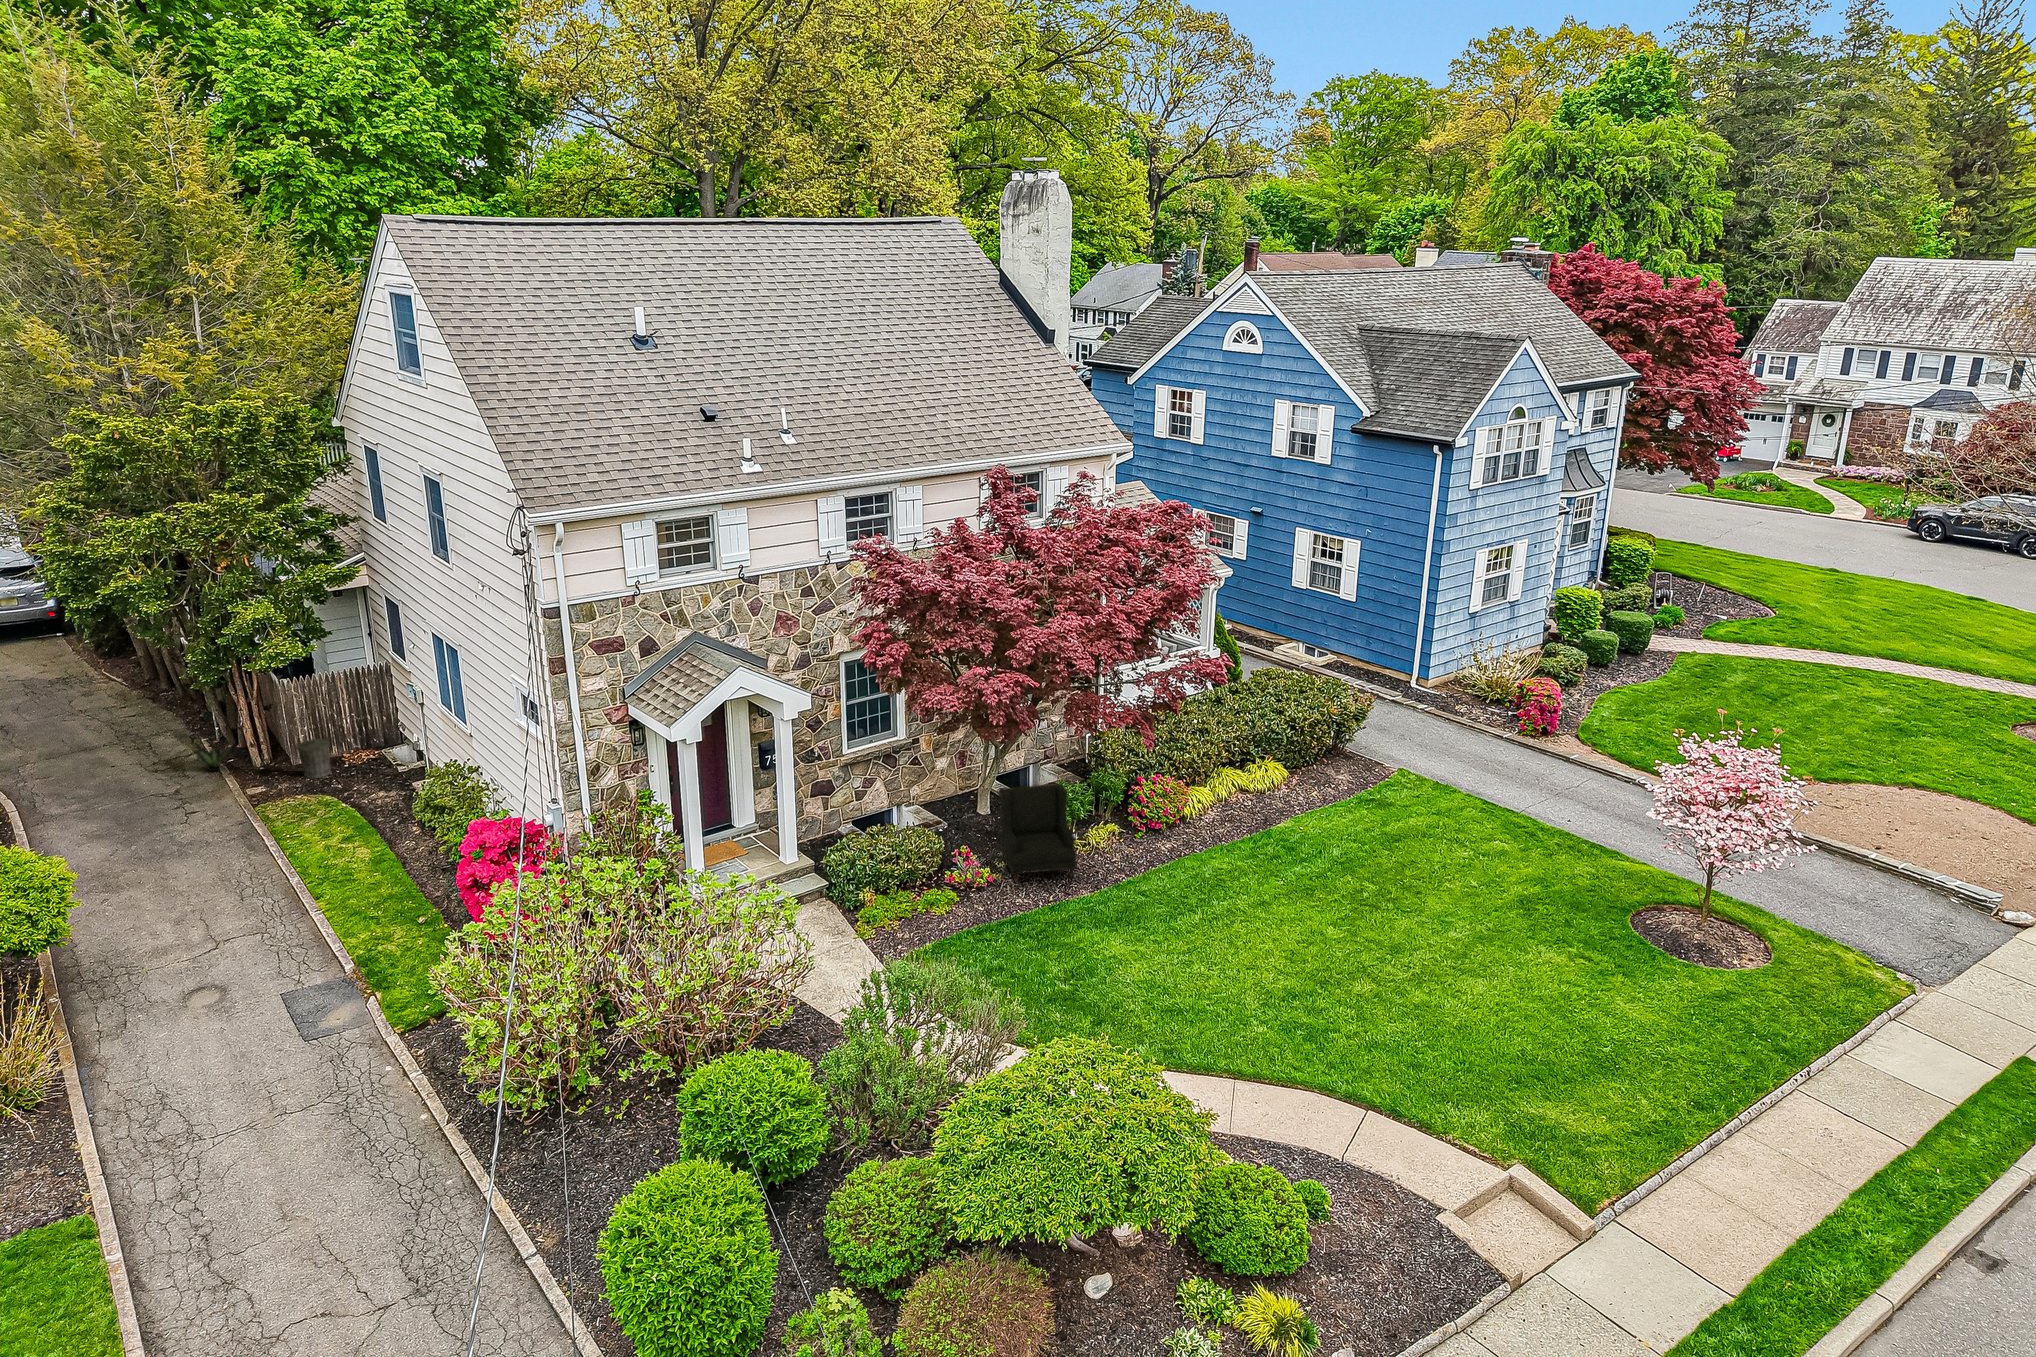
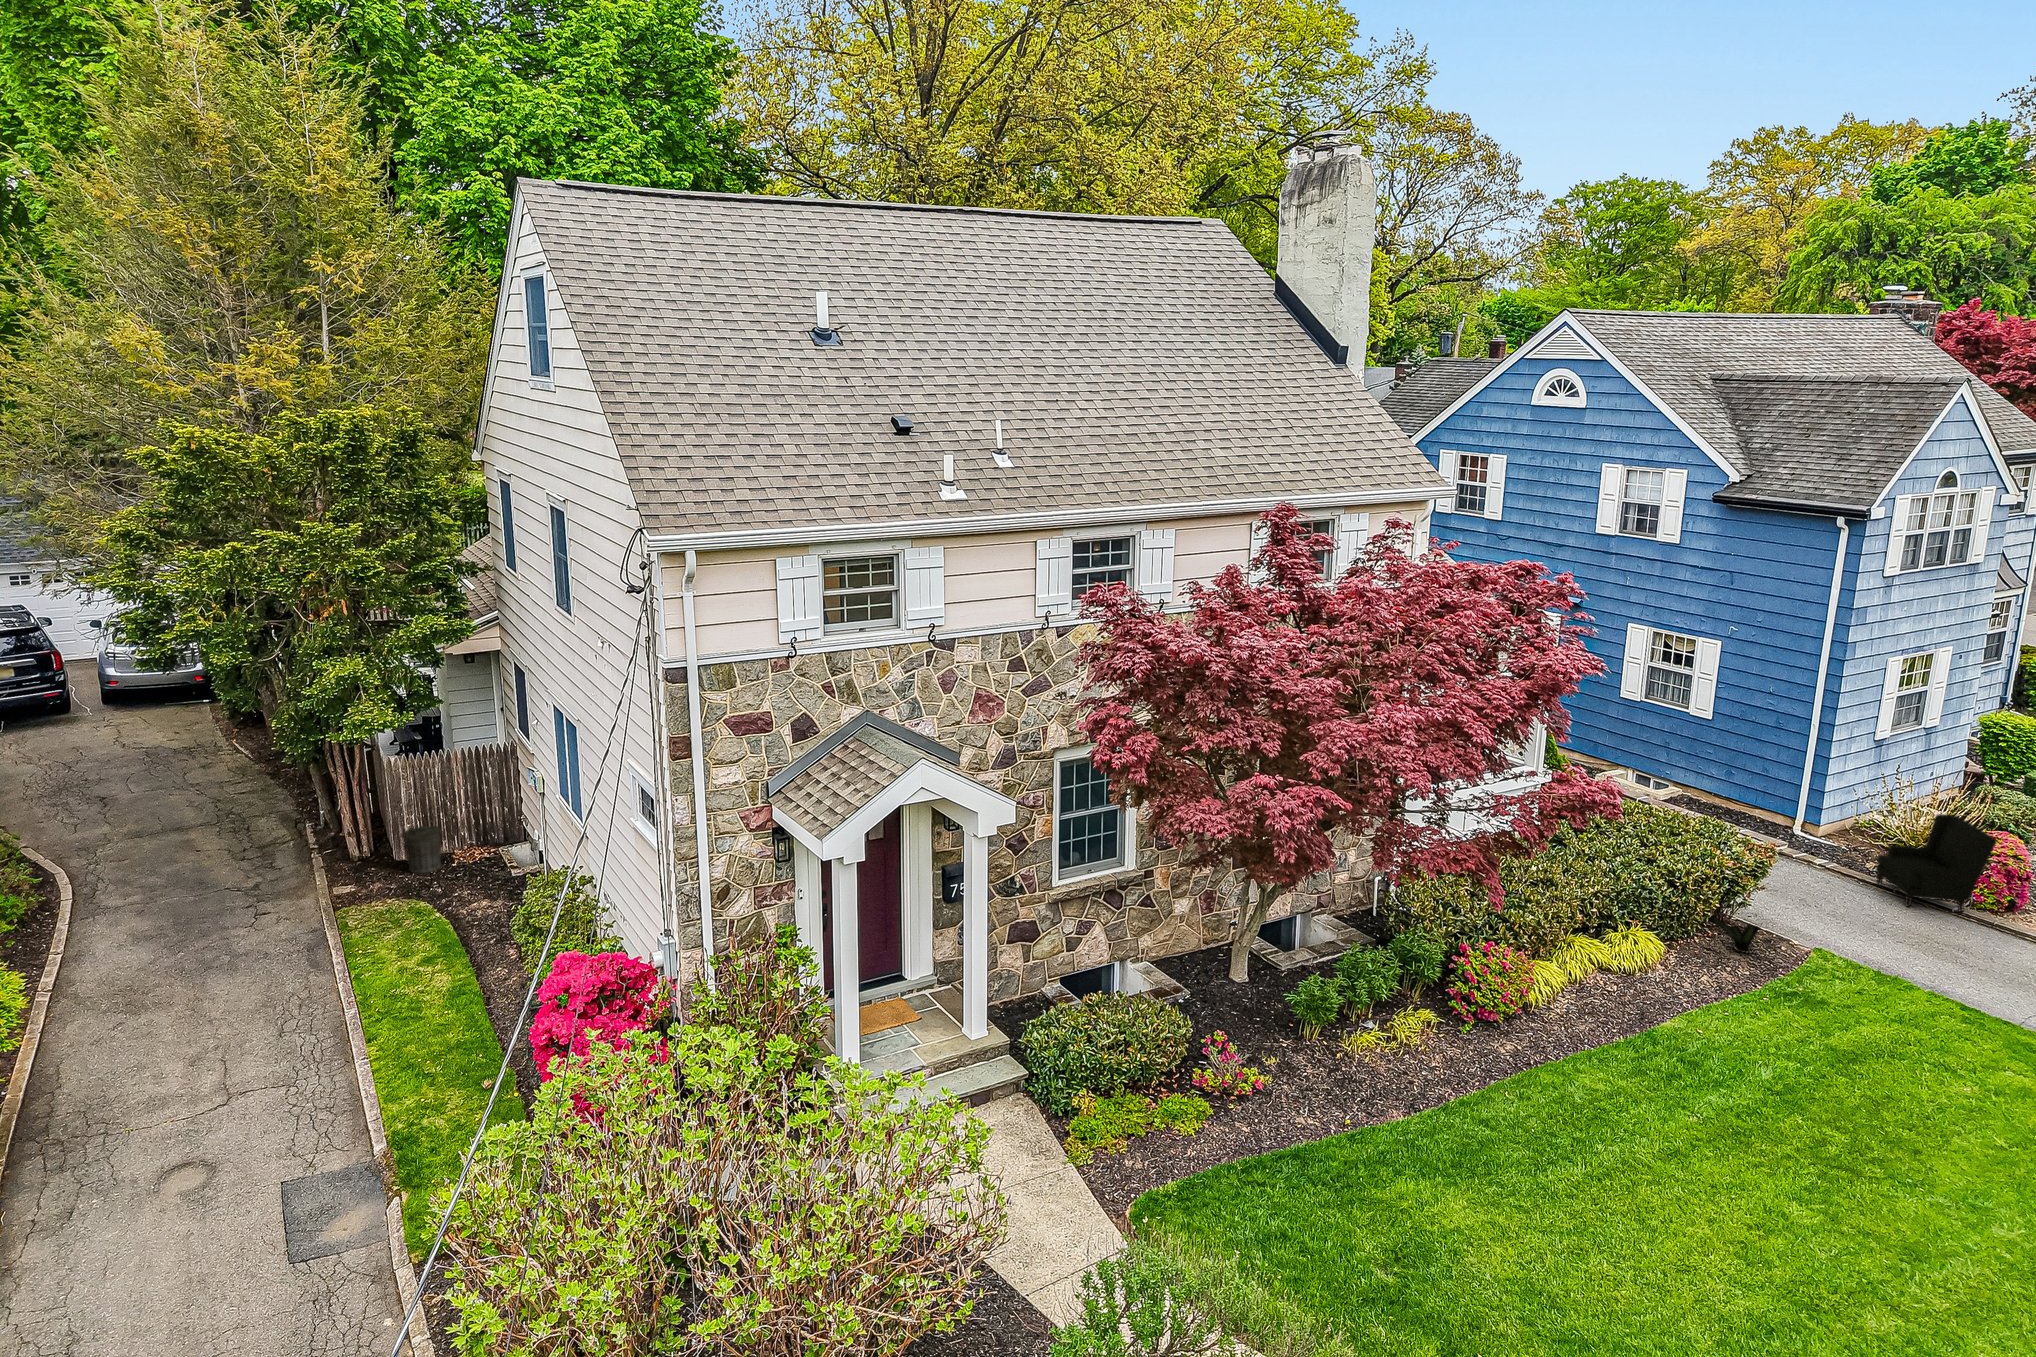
potted plant: present [193,746,235,771] -> present [1711,917,1773,953]
chair: present [999,784,1077,883] -> present [1875,814,1997,912]

